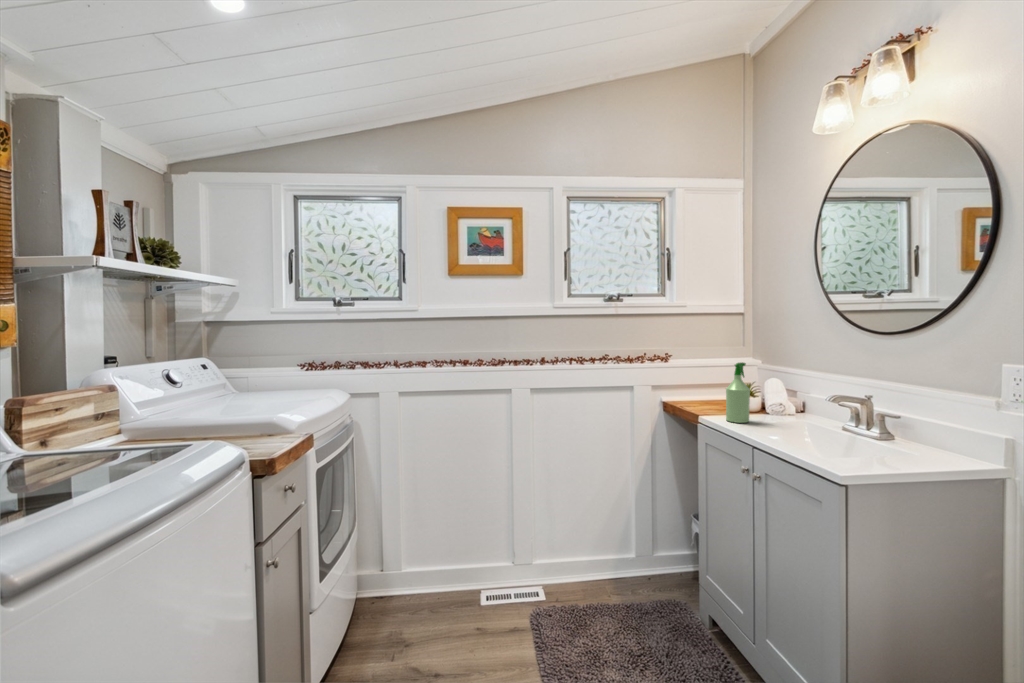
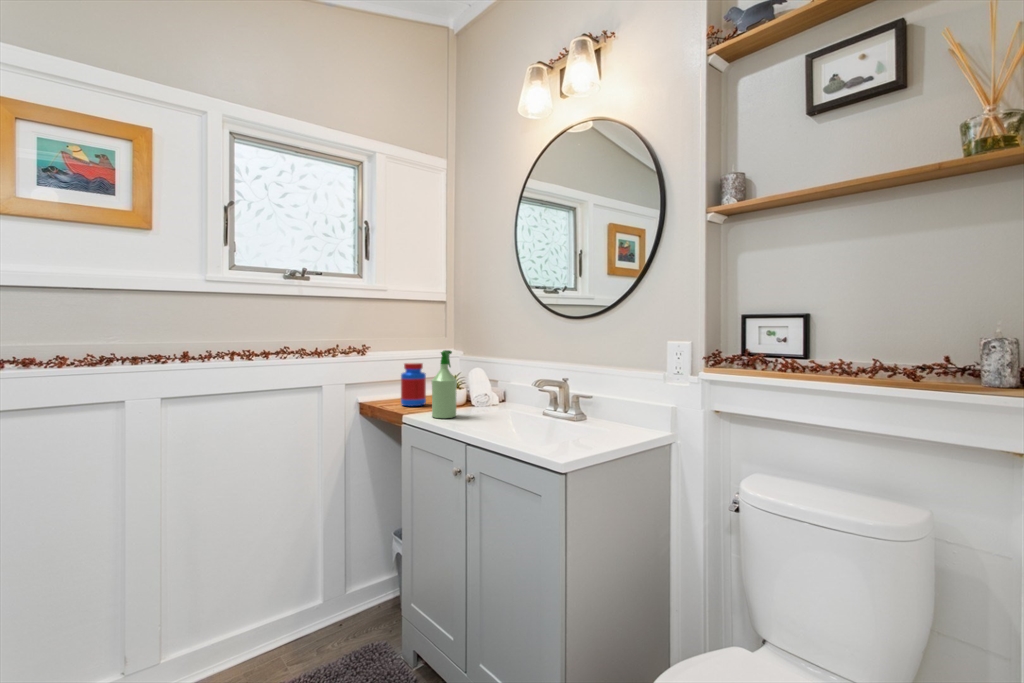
jar: none [698,370,722,409] -> present [401,363,426,406]

